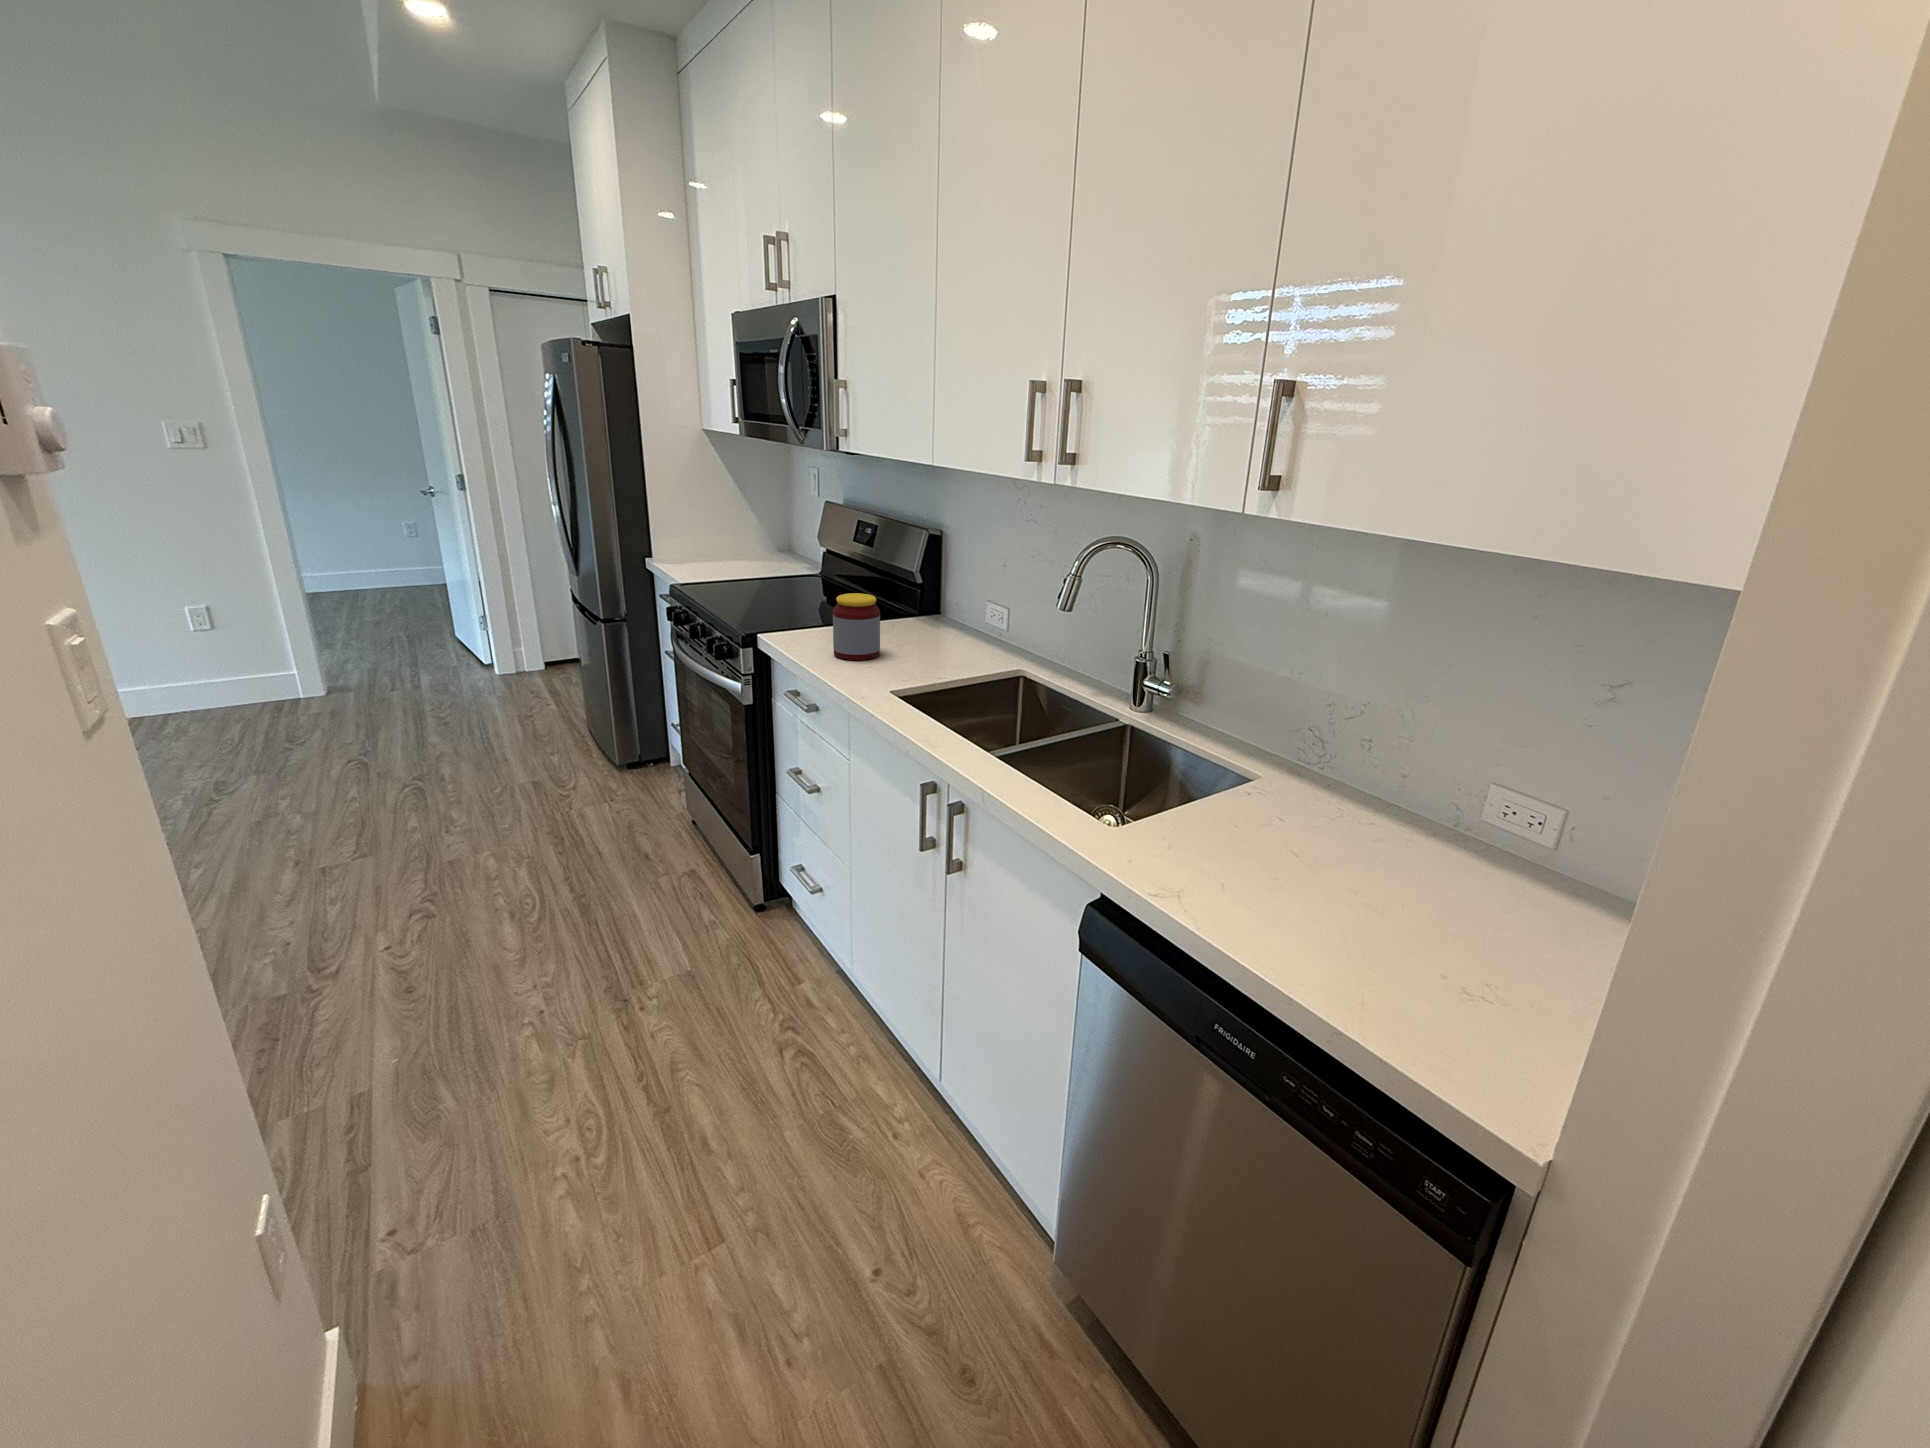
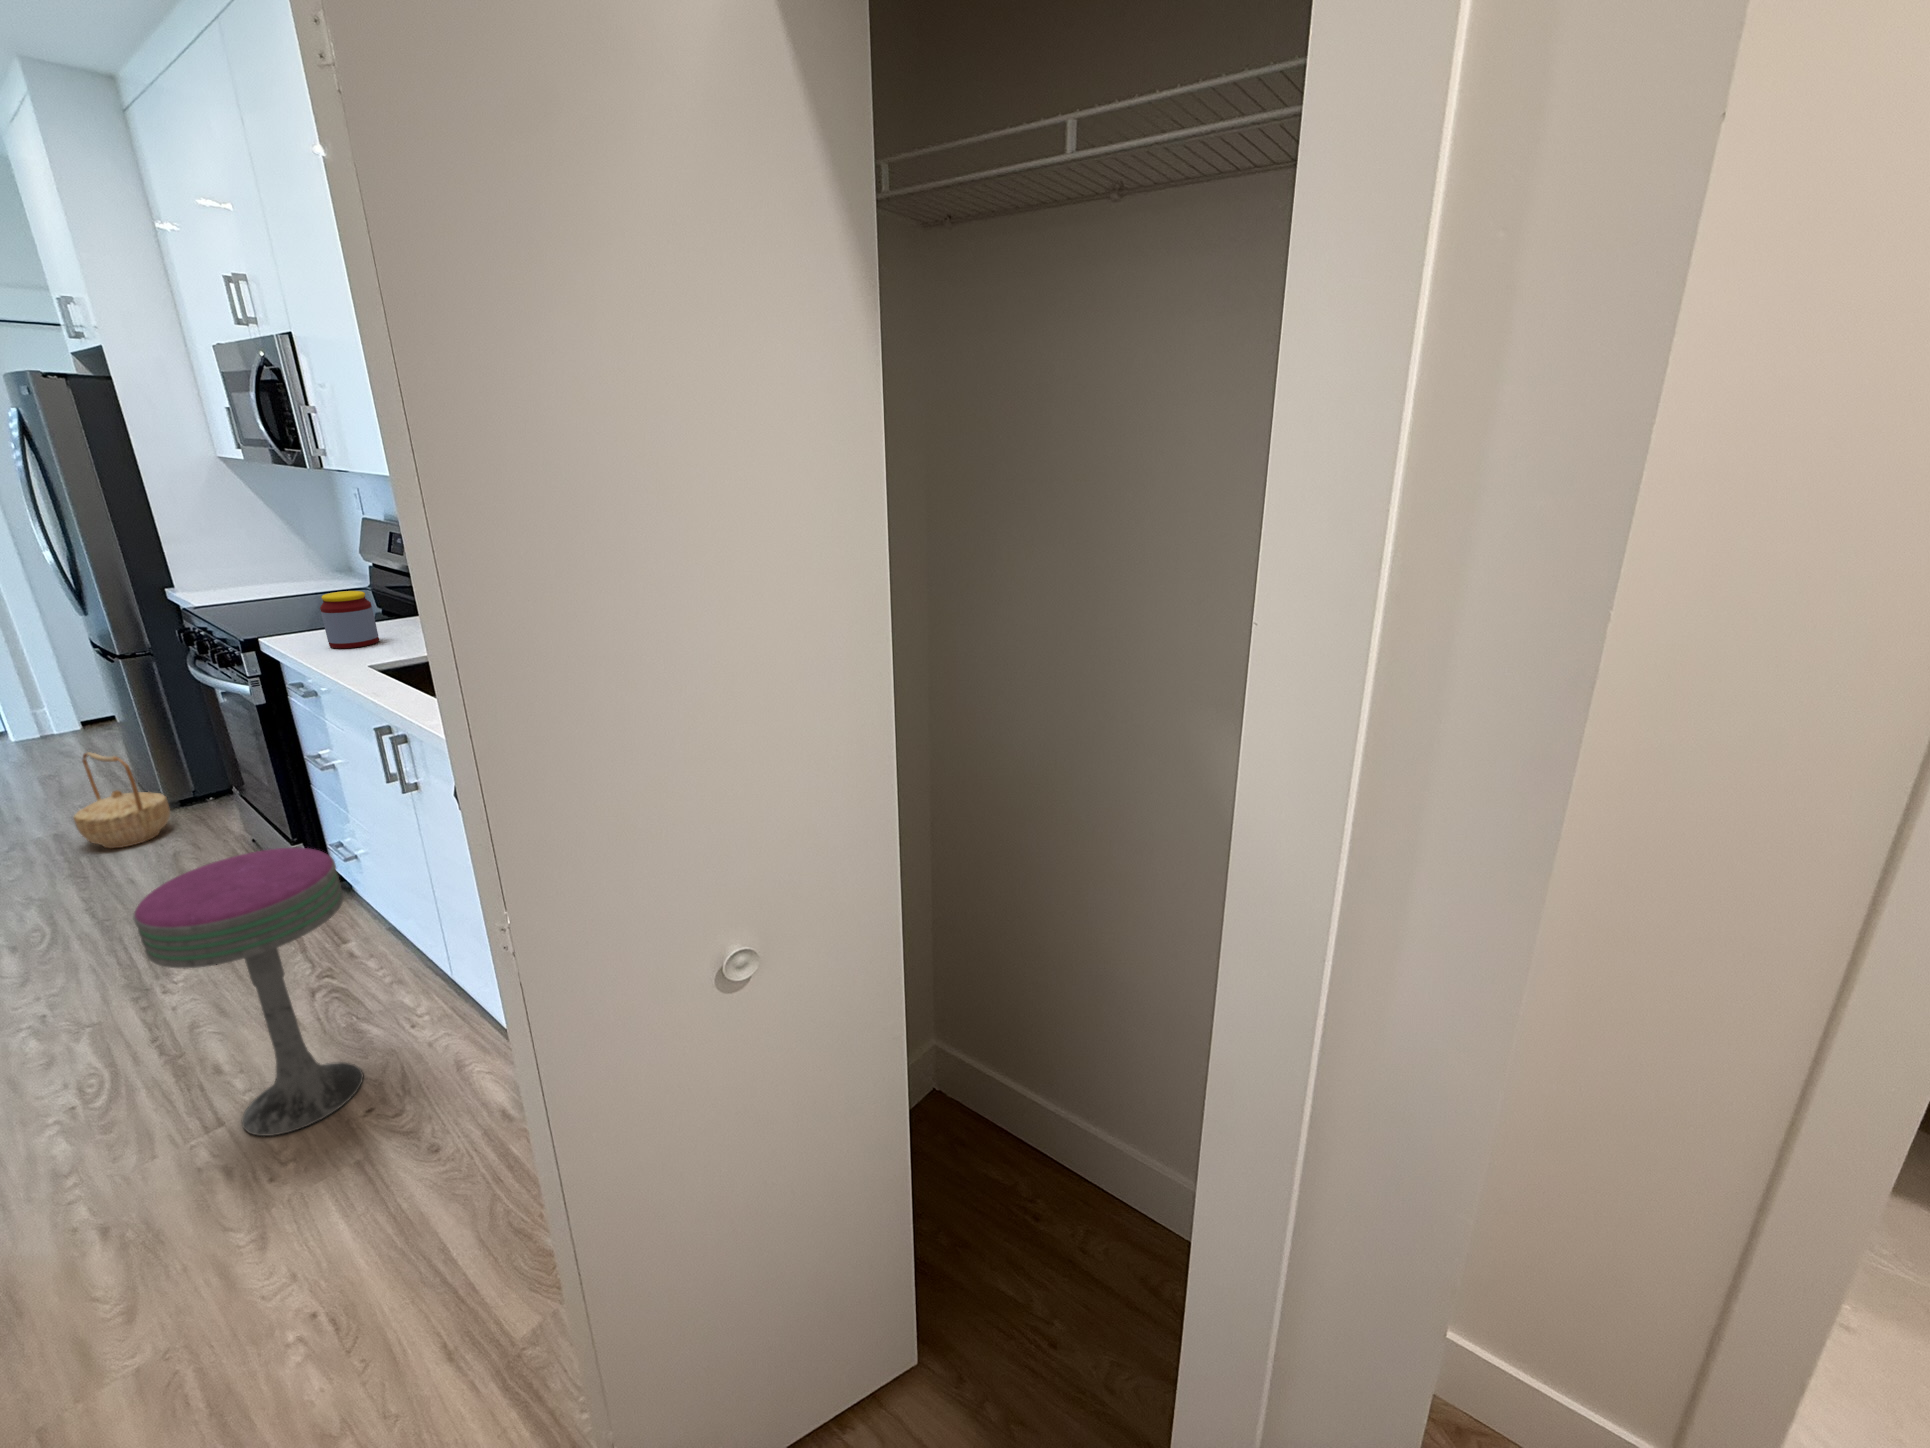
basket: none [553,711,625,808] -> present [74,752,170,848]
bar stool: none [685,920,880,1280] -> present [133,848,363,1136]

